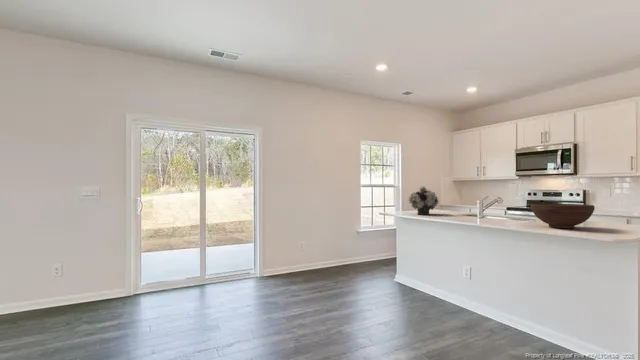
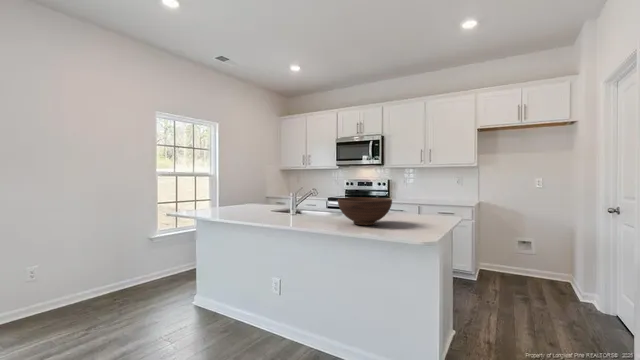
flower arrangement: present [409,186,438,215] -> none [210,177,250,214]

